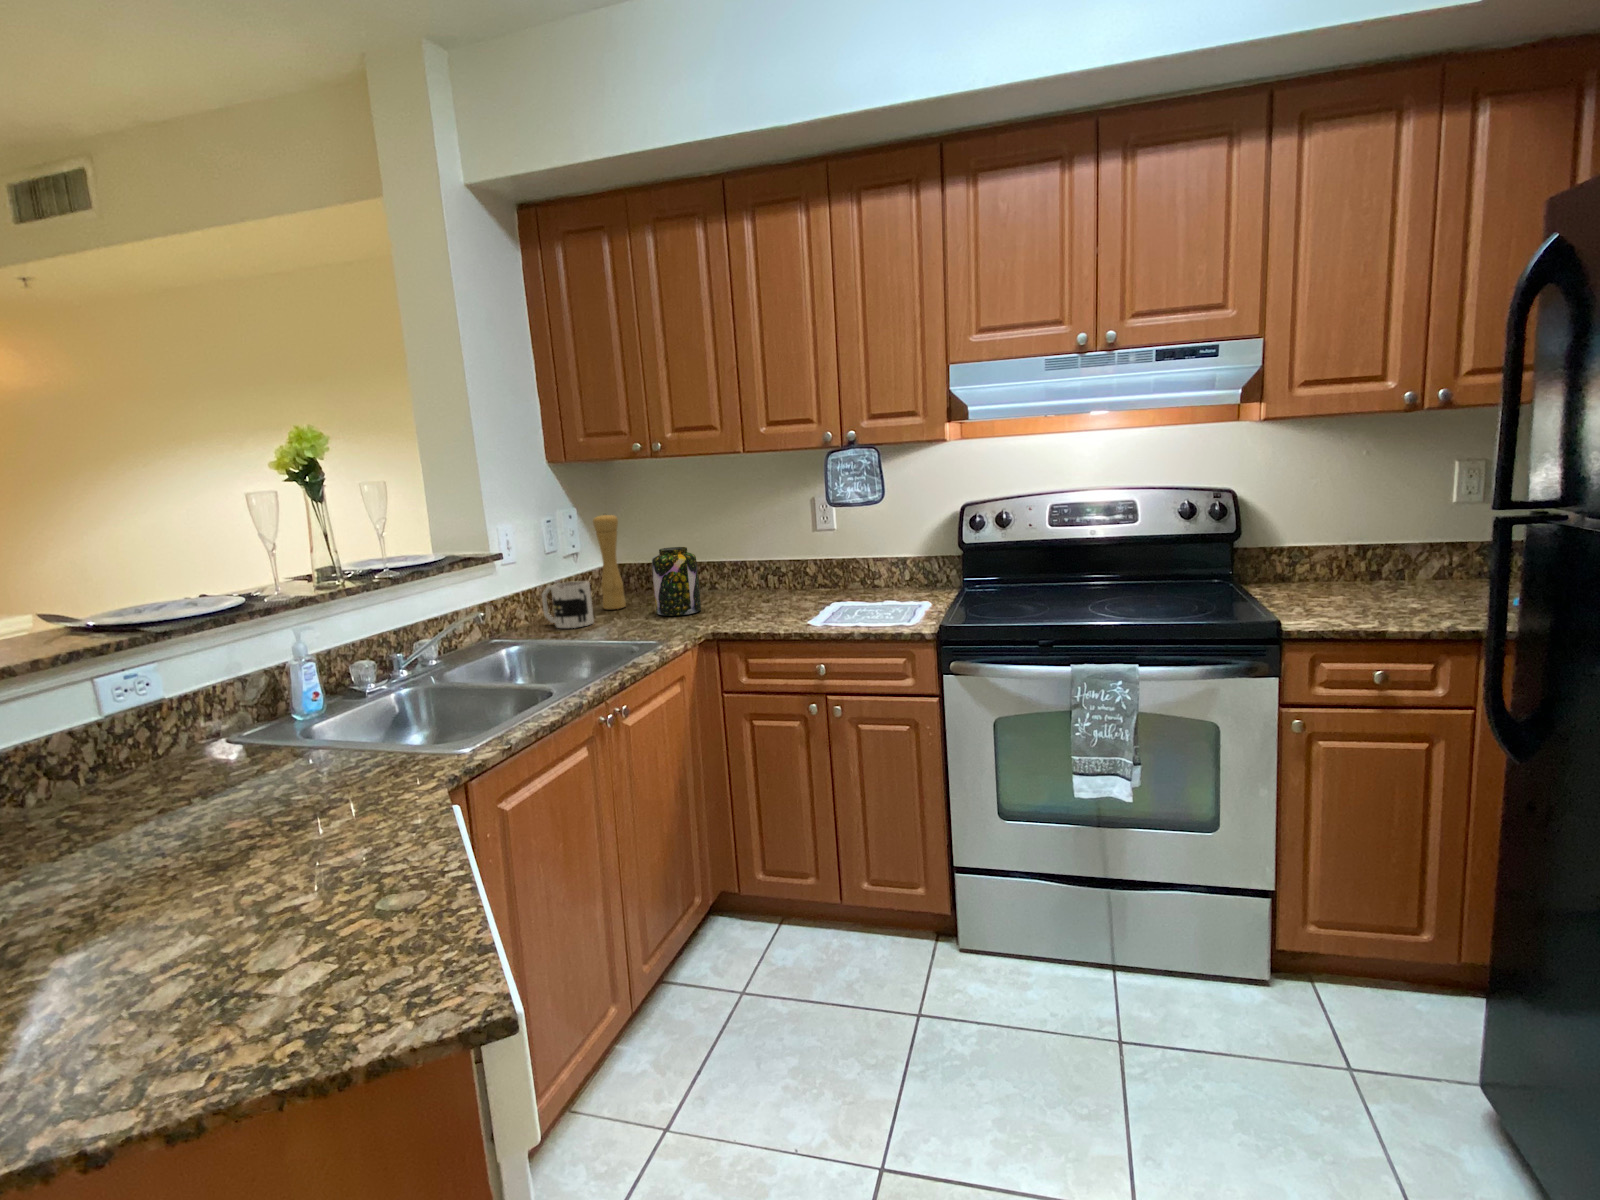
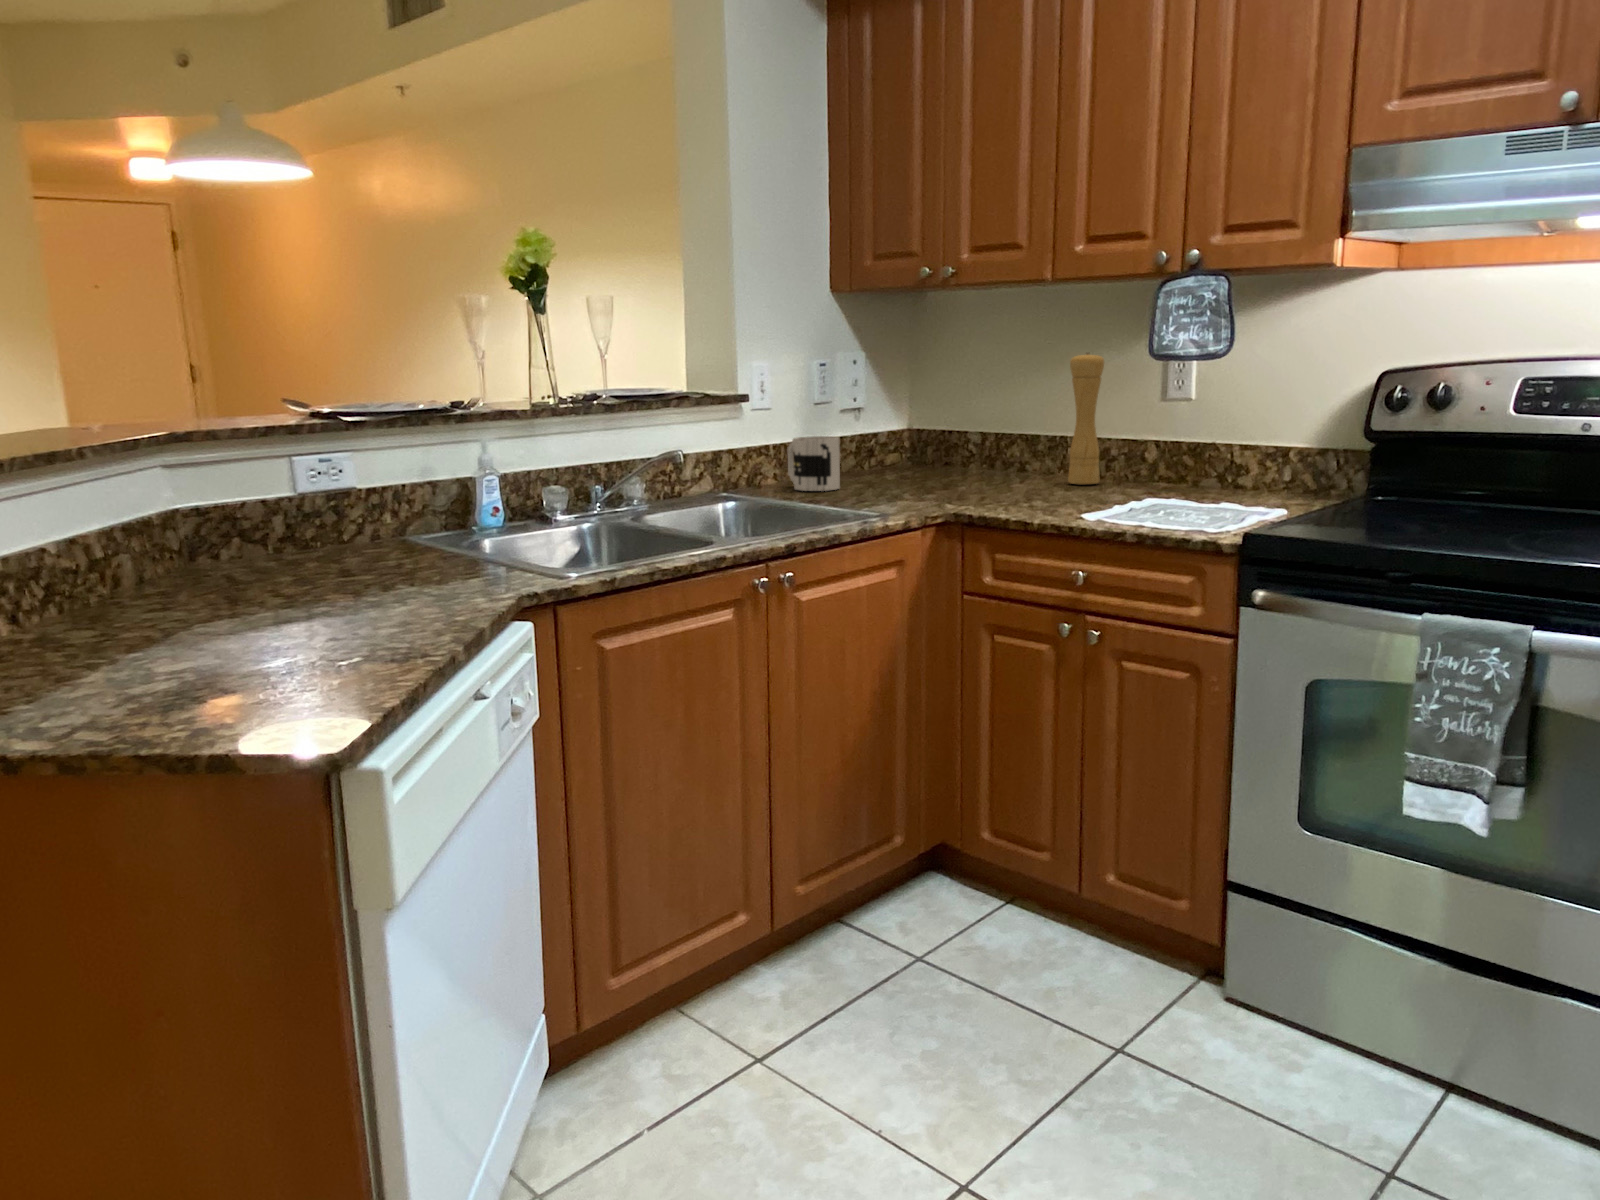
pepper mill: present [593,514,626,609] -> present [1068,353,1104,484]
jar: present [652,547,701,616] -> none [919,404,976,491]

